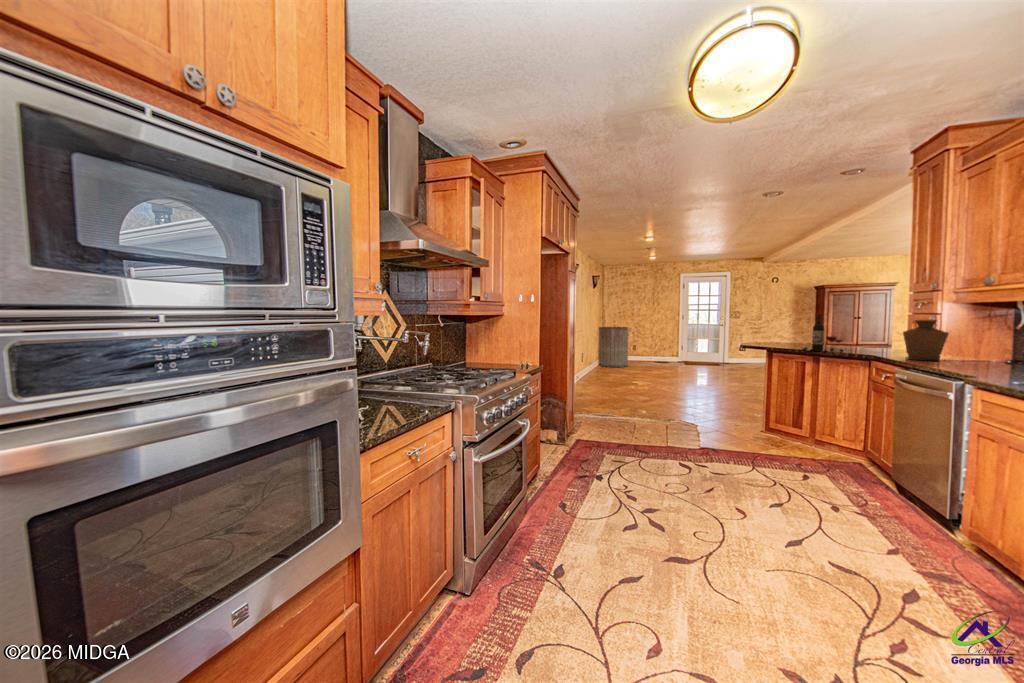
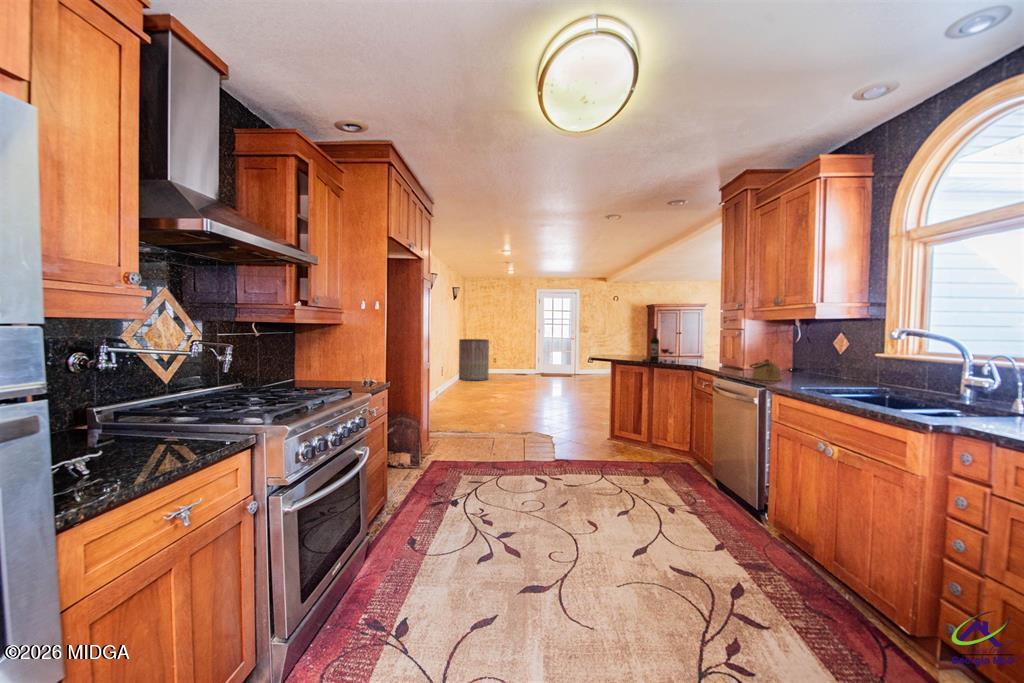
vase: present [903,320,949,361] -> none [718,335,750,370]
kettle: none [944,349,992,374] -> present [749,359,781,381]

